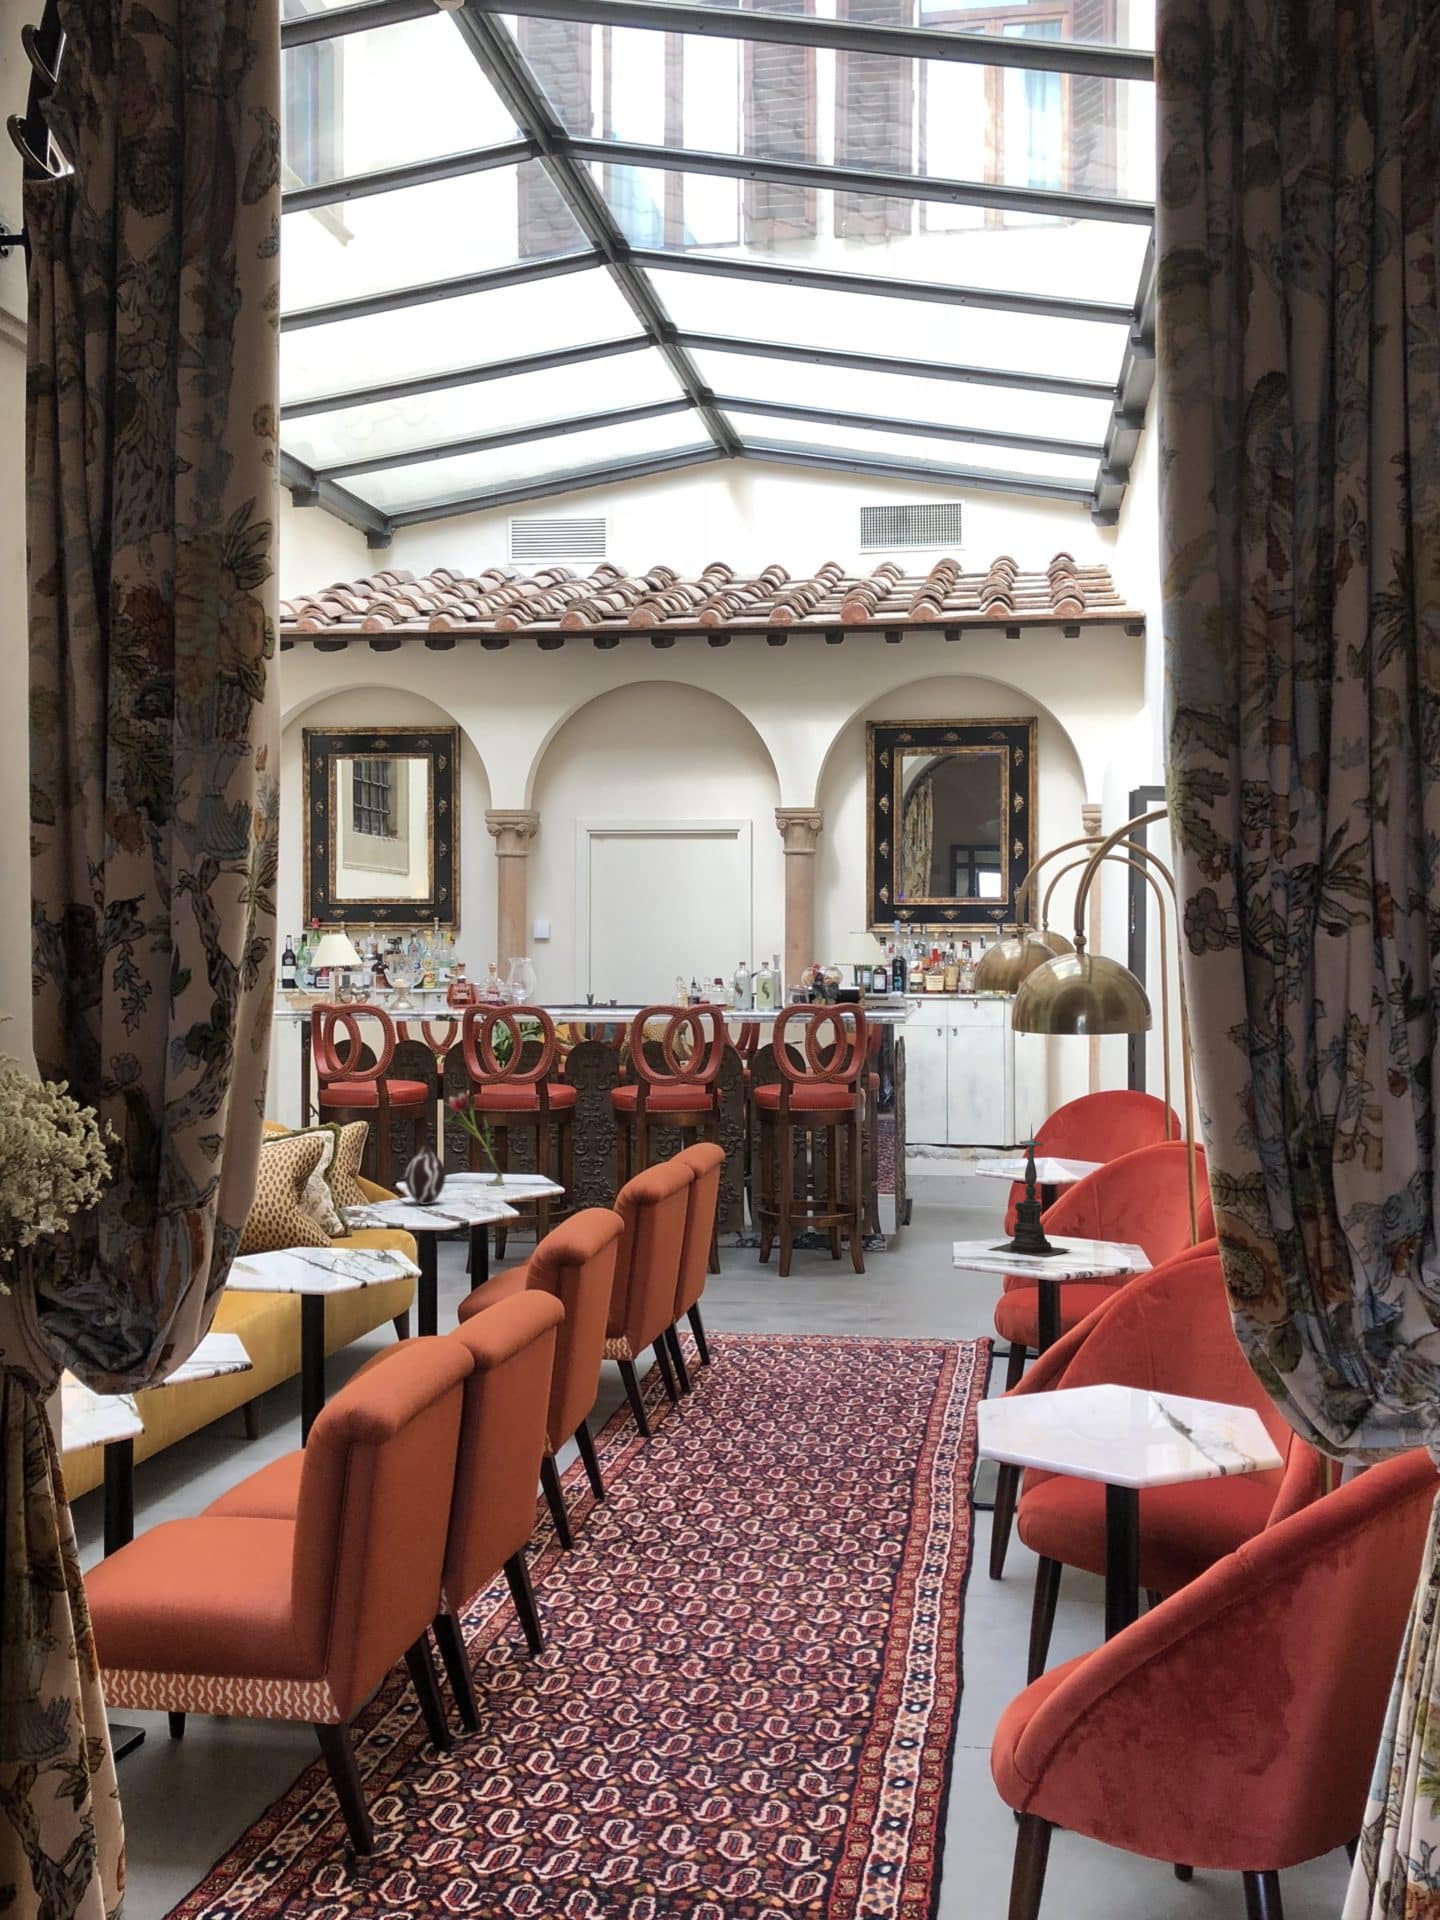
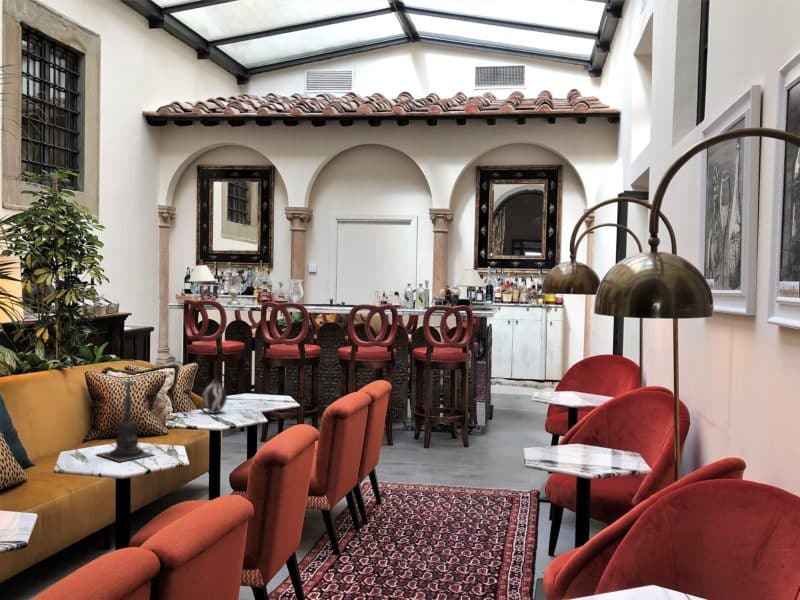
flower: present [444,1093,504,1186] -> none [234,349,267,402]
candle holder: present [988,1124,1070,1258] -> present [98,379,153,461]

